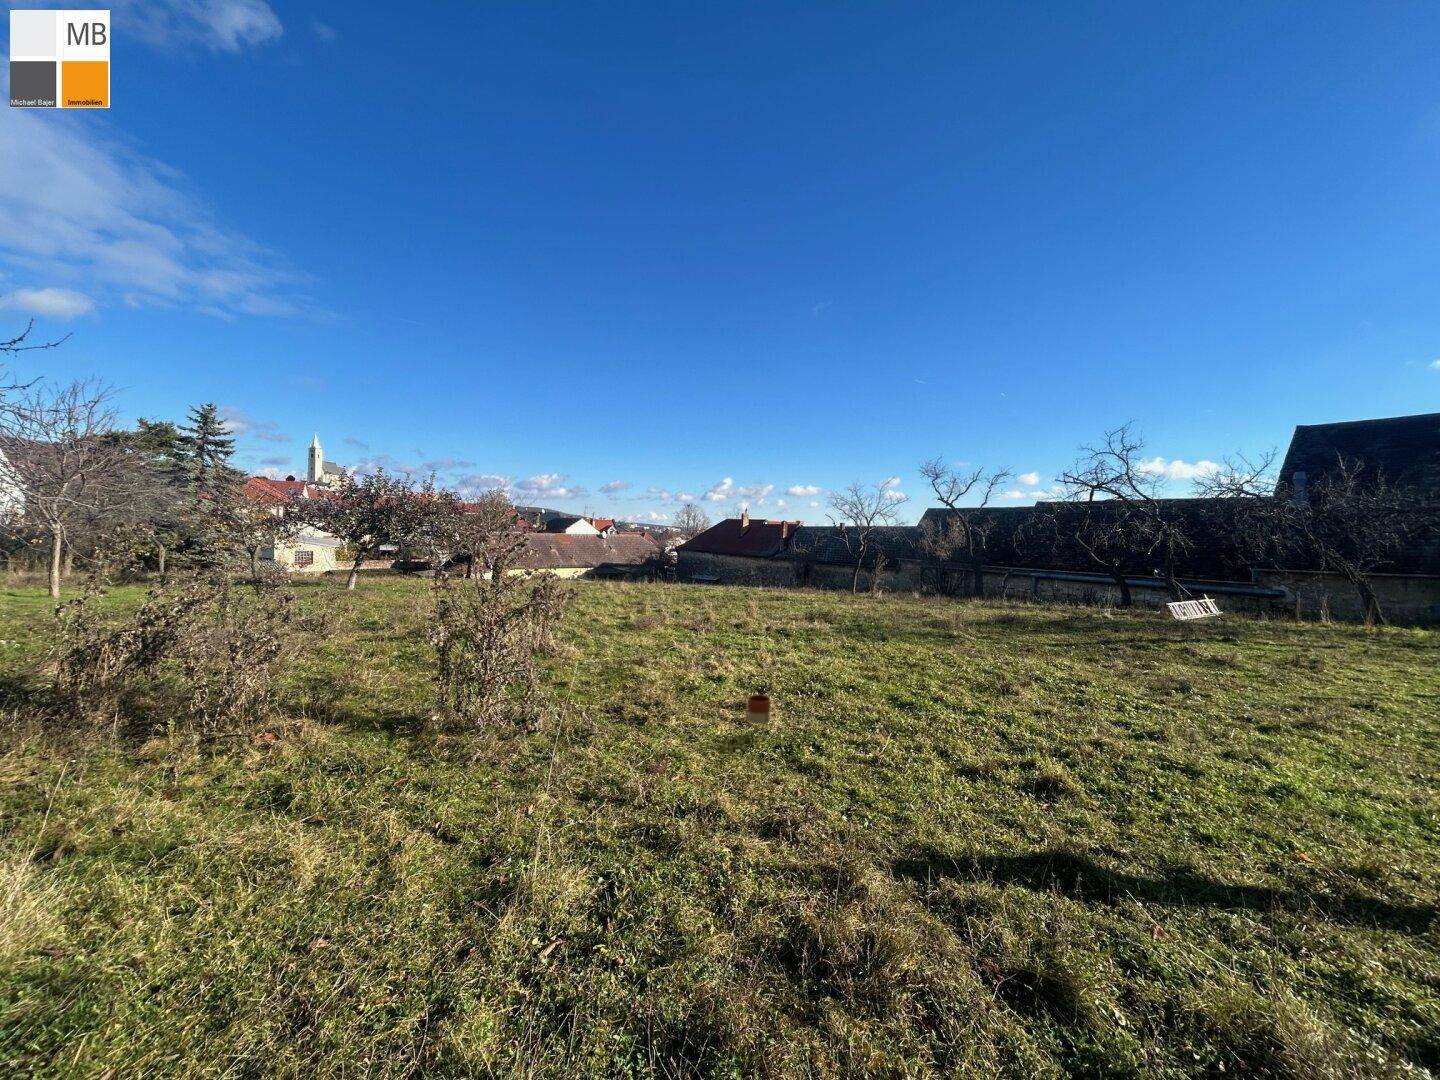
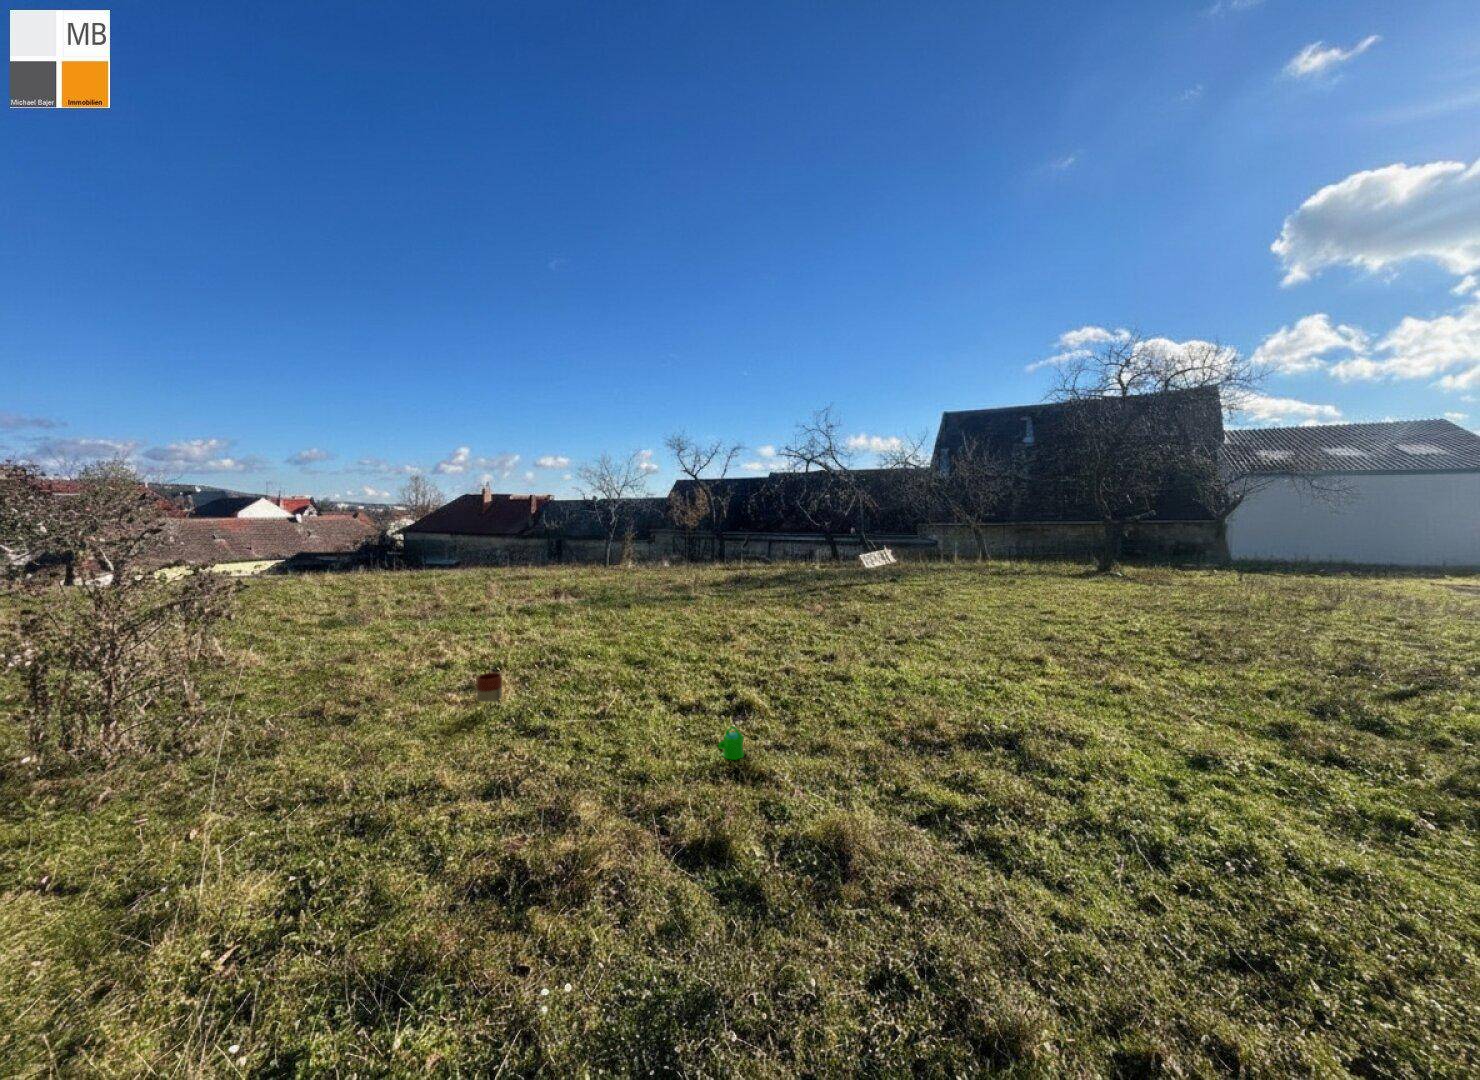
watering can: none [1027,812,1062,858] -> present [718,726,744,760]

